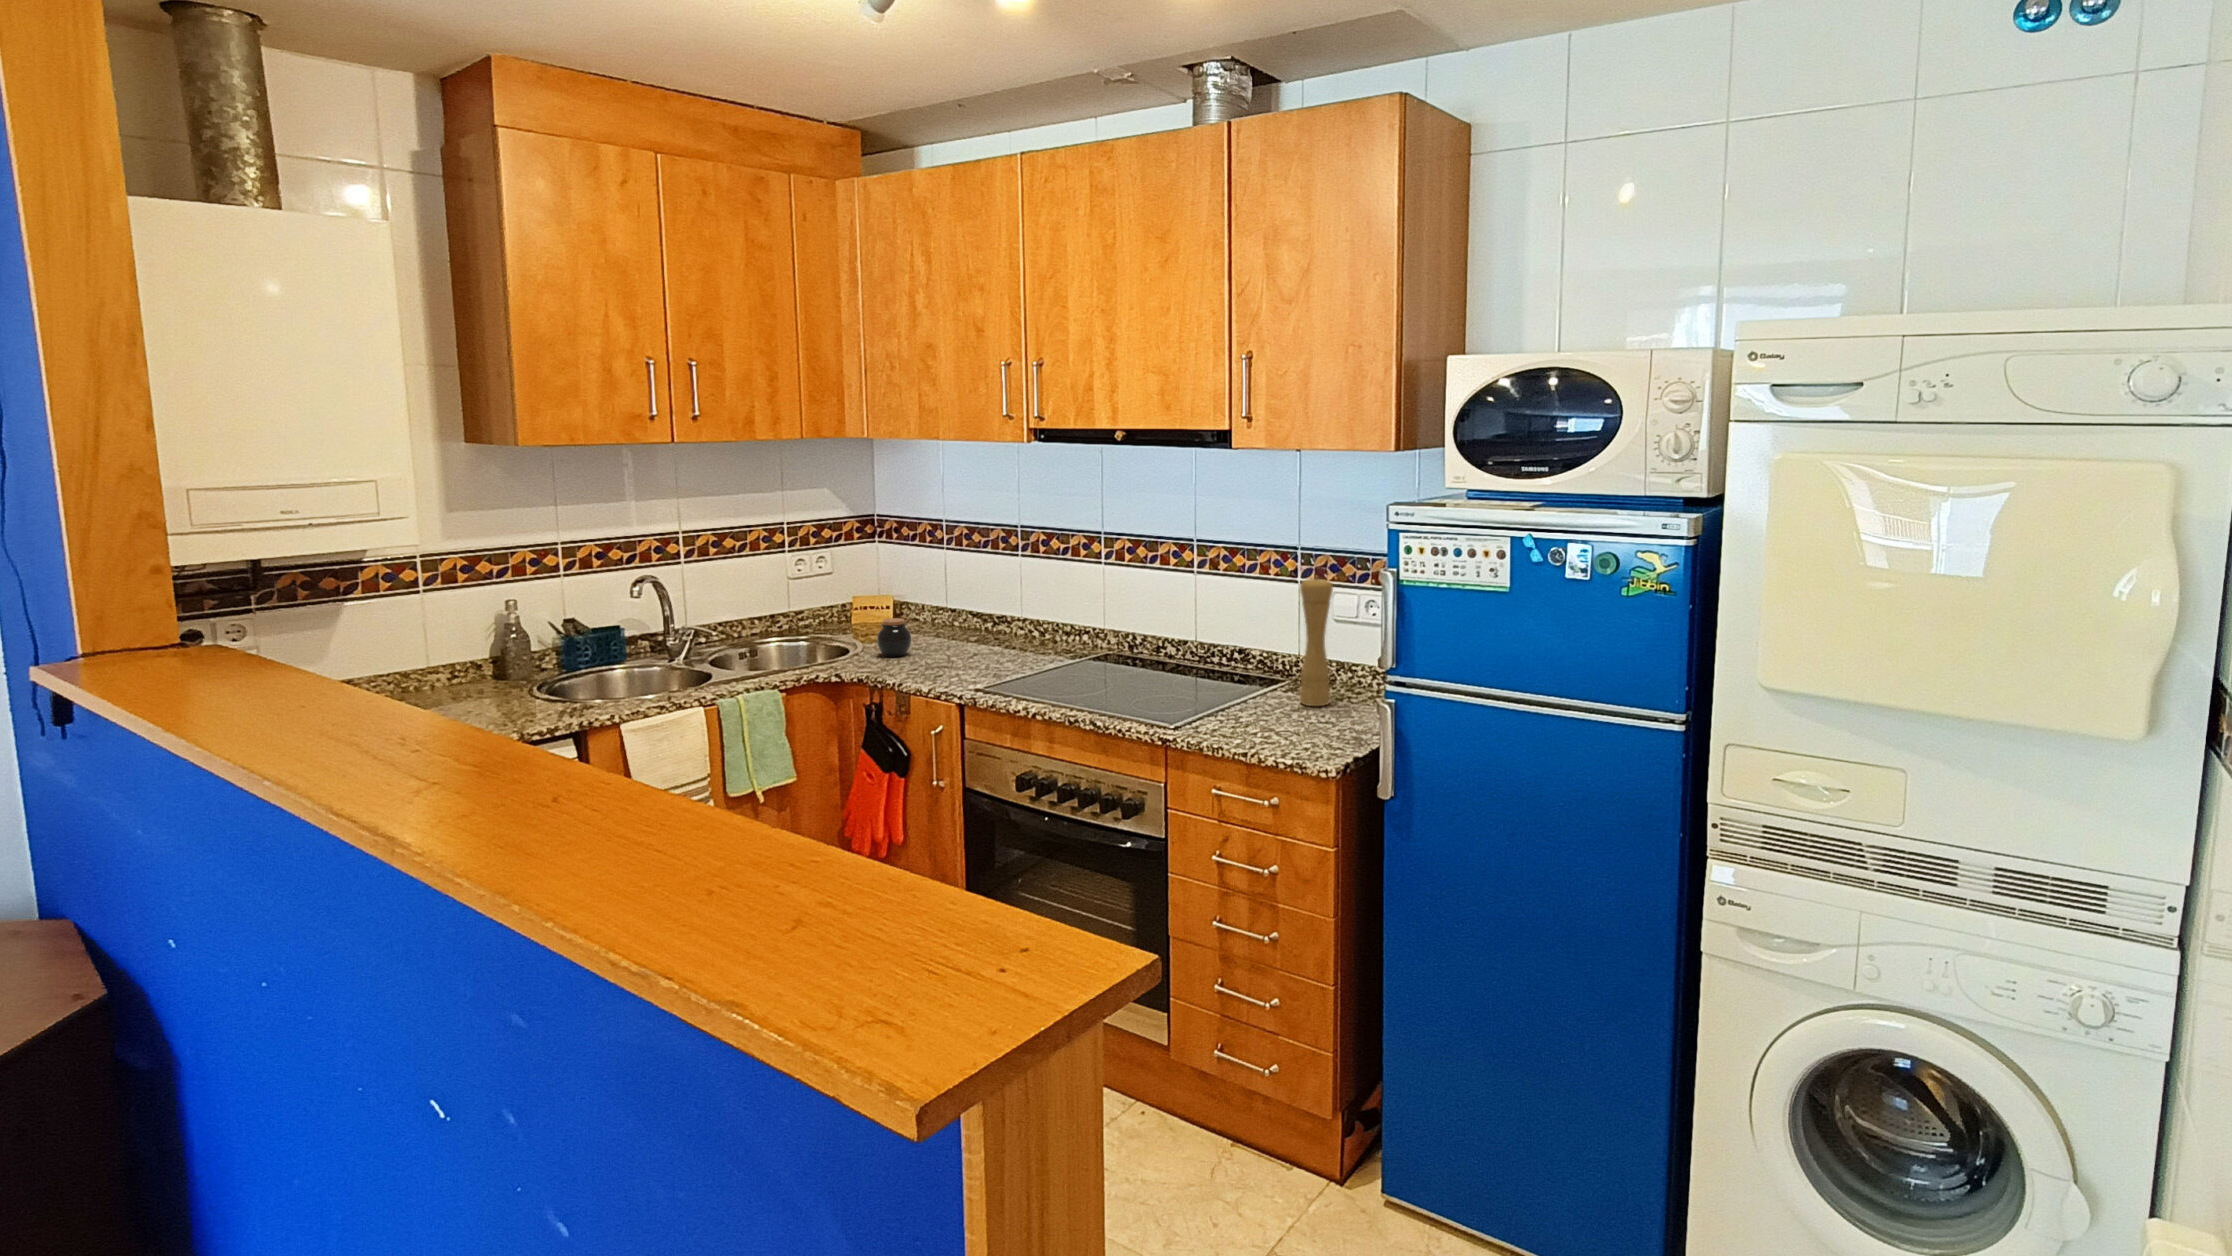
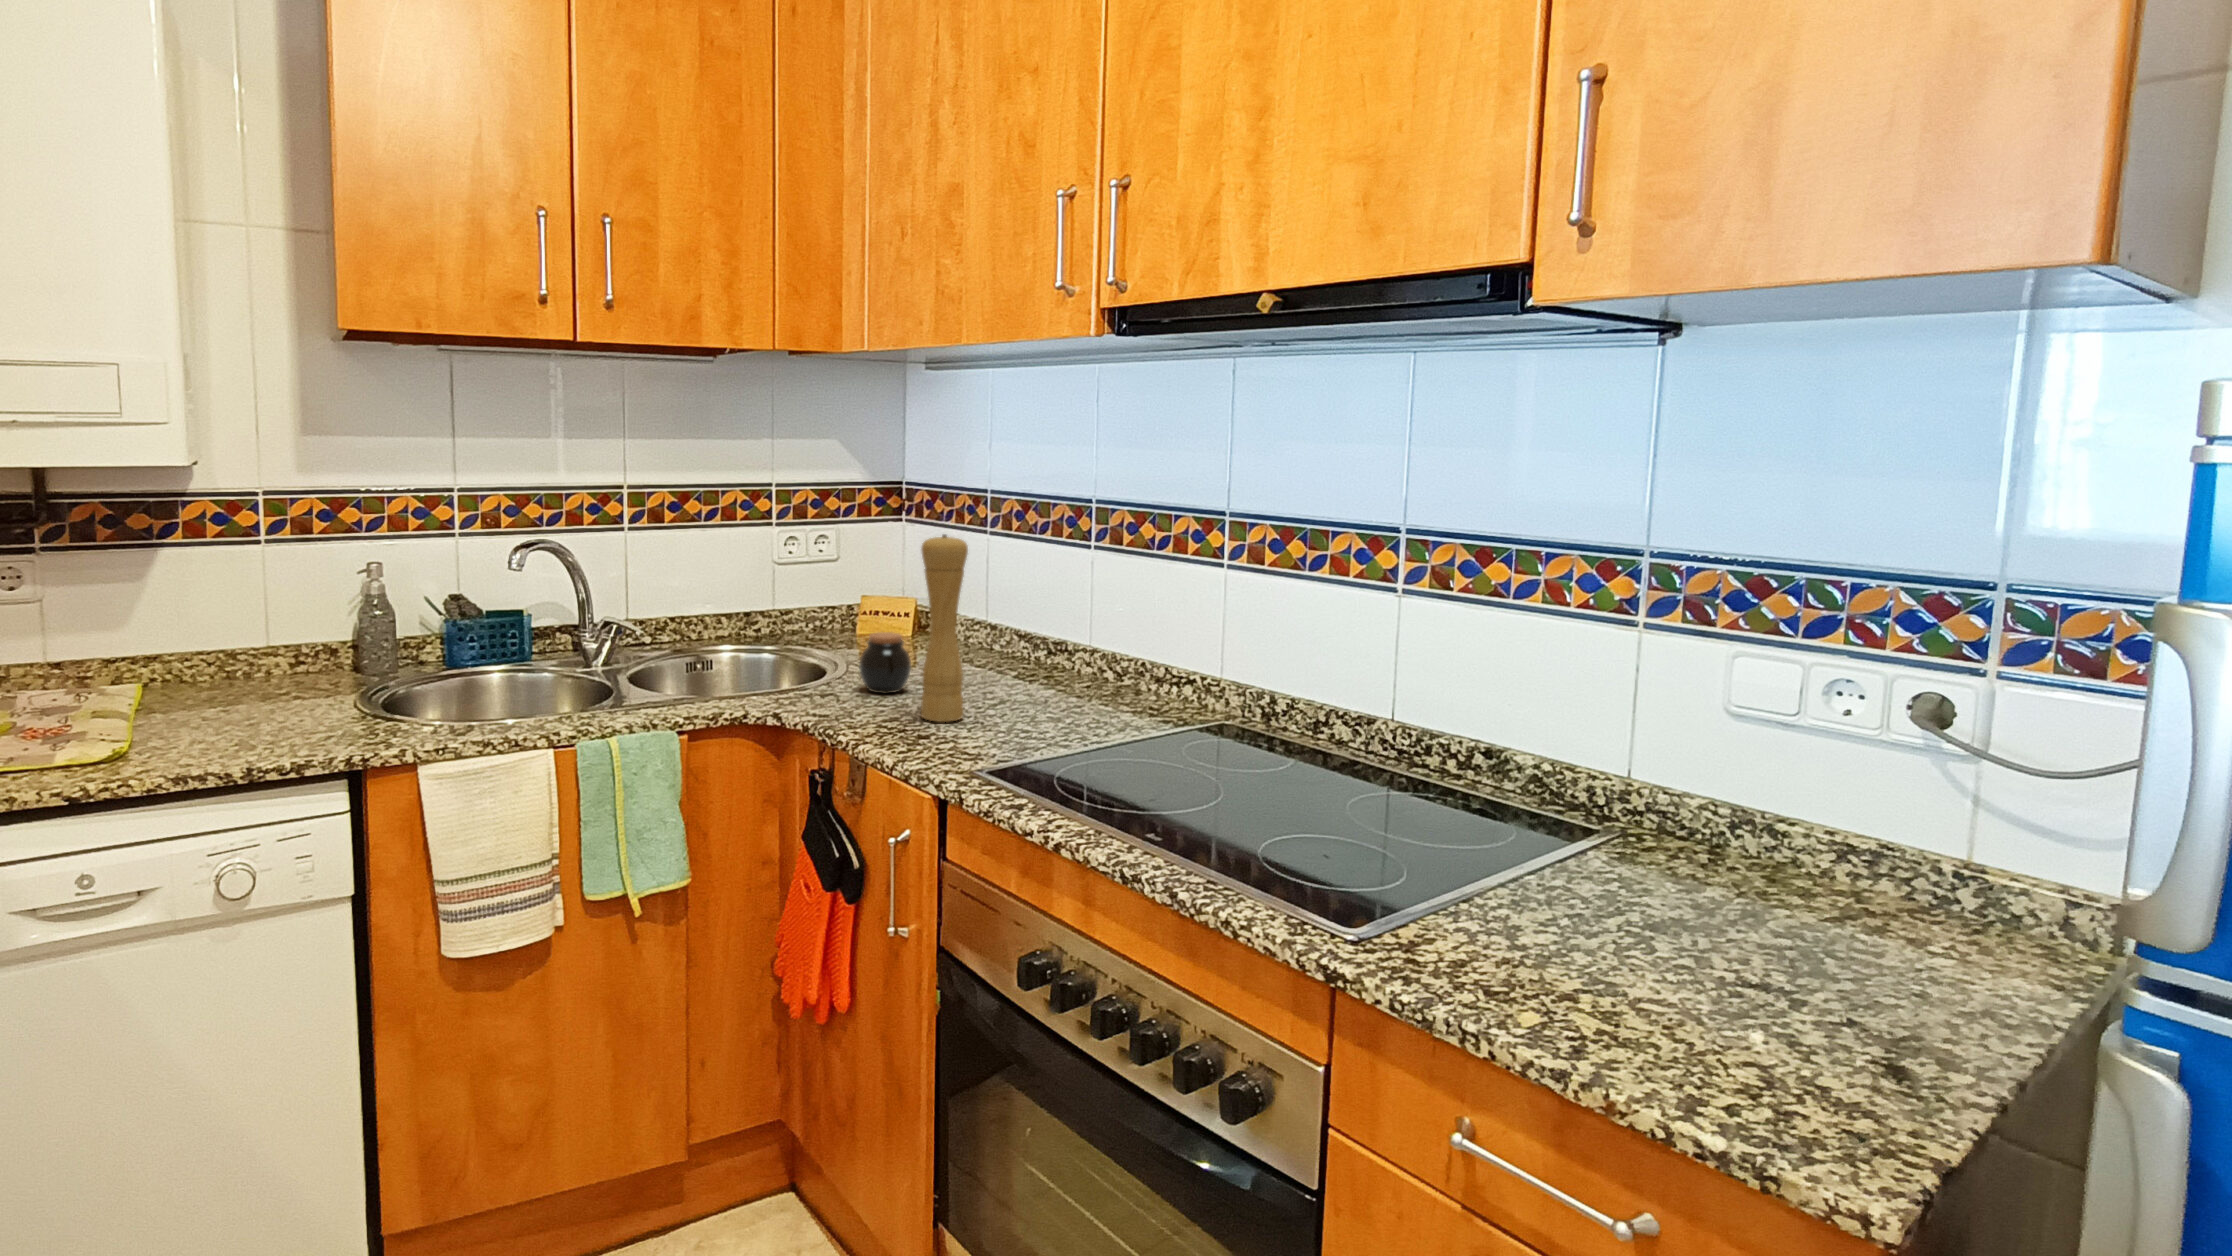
pepper mill: present [1300,577,1333,706] -> present [921,534,968,722]

